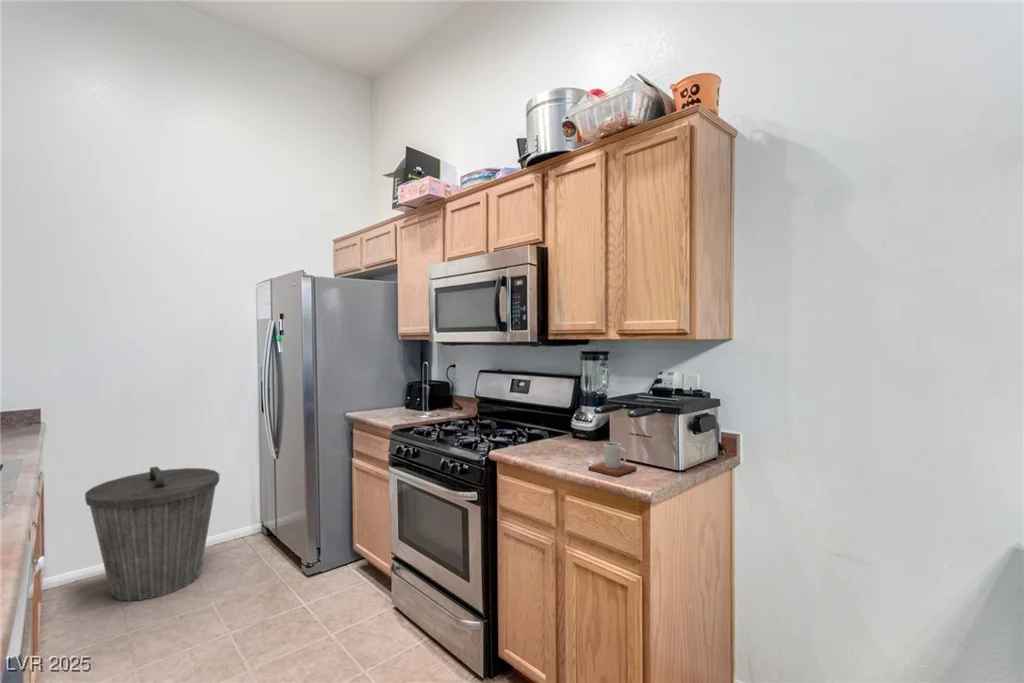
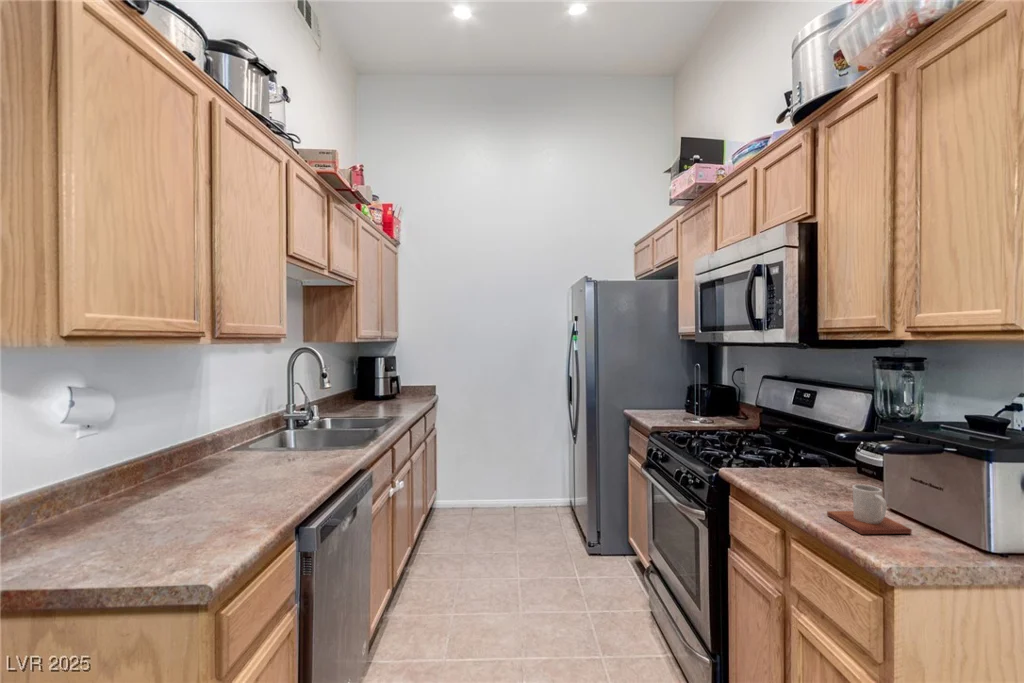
trash can: present [85,467,220,601] -> none [448,436,530,534]

